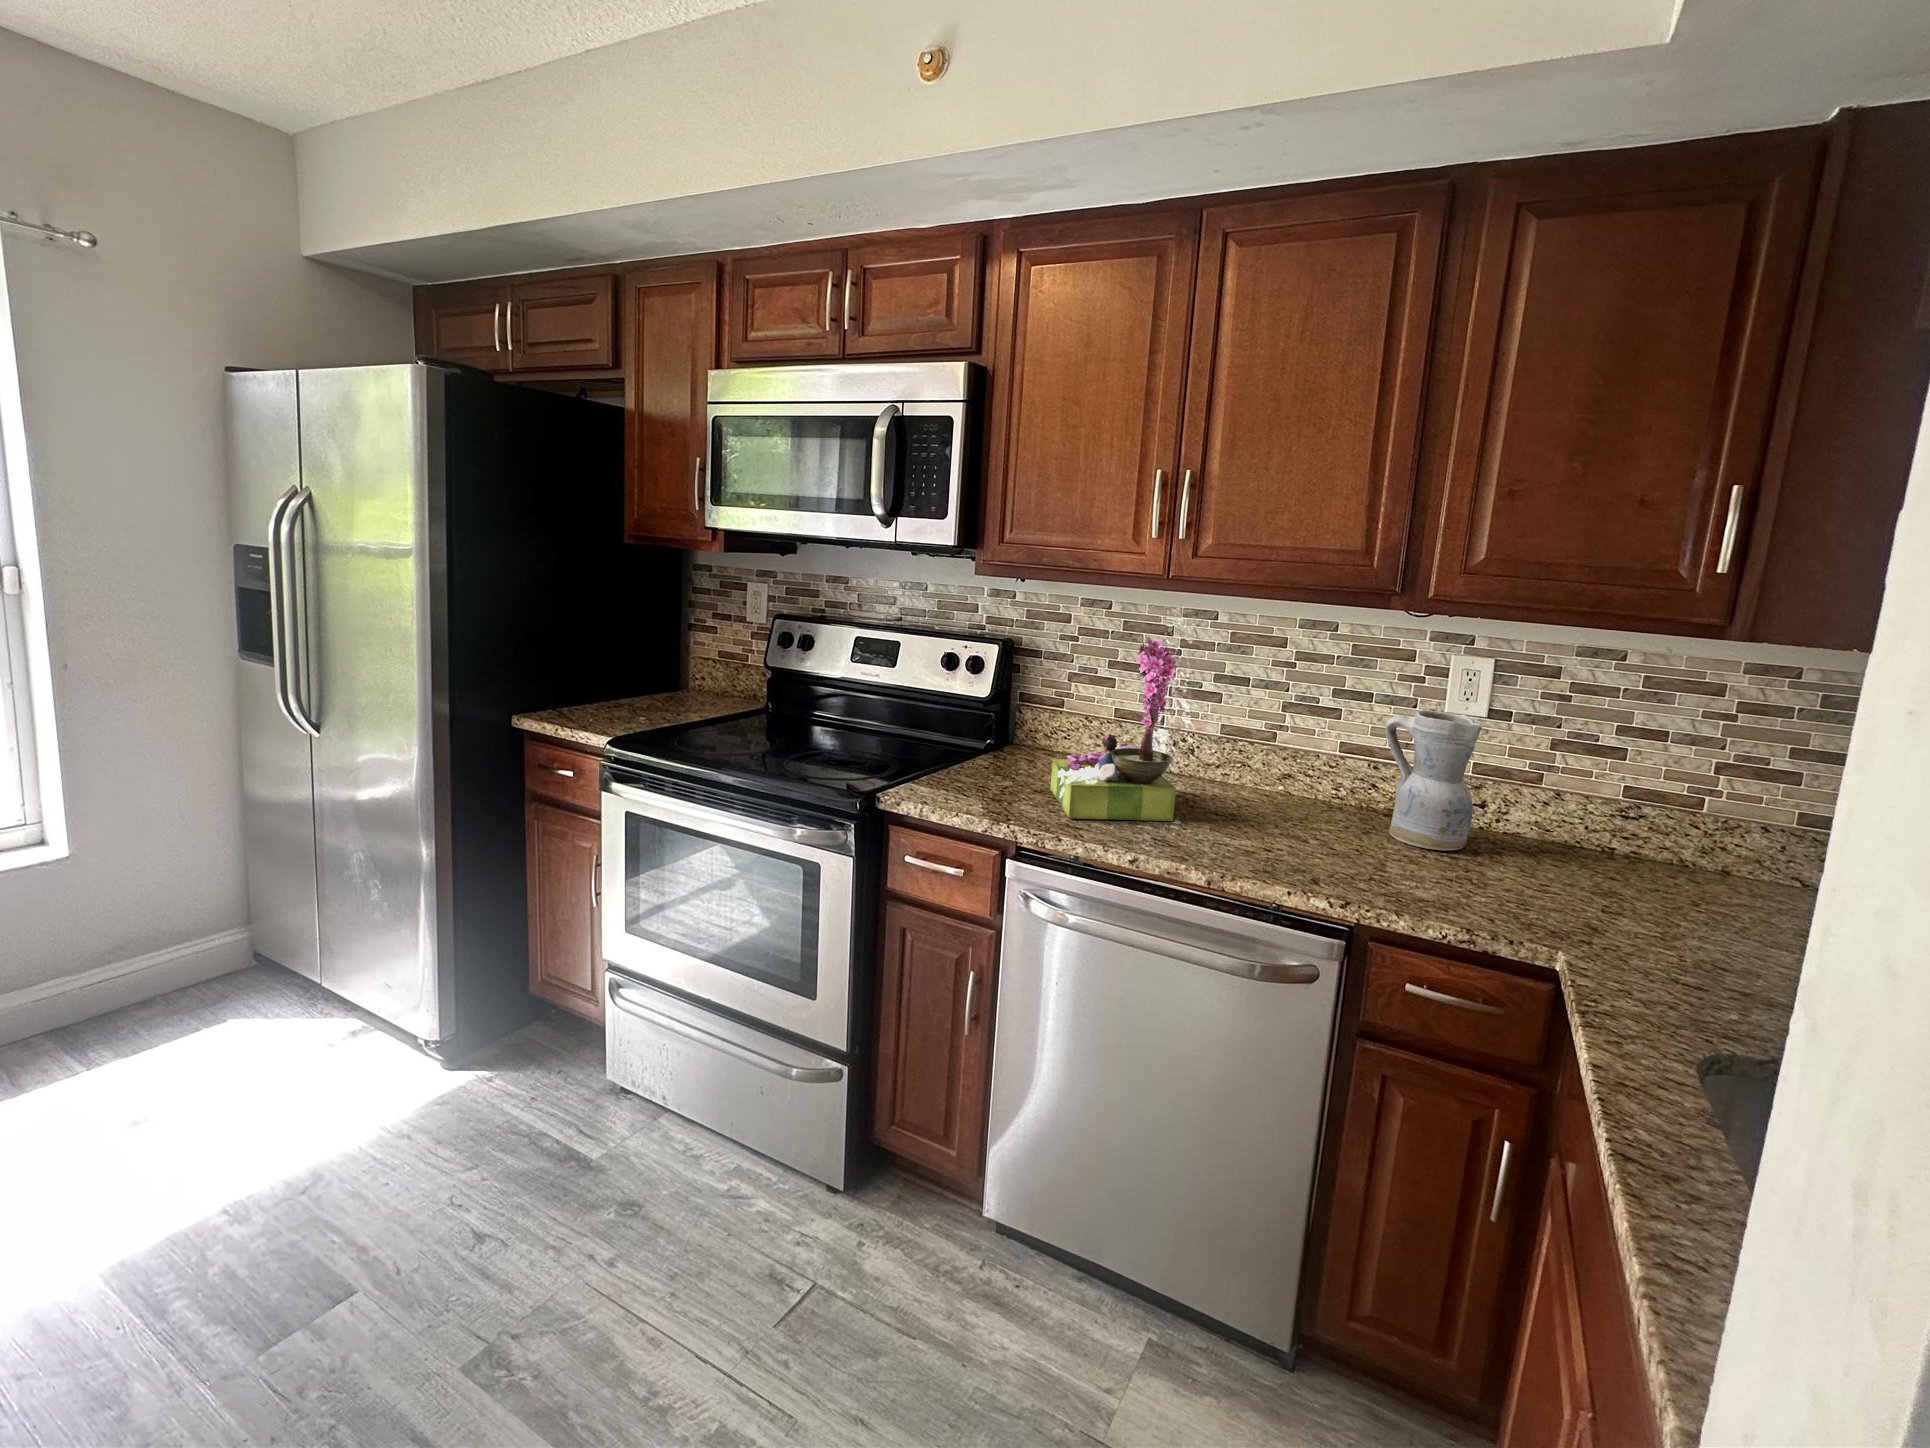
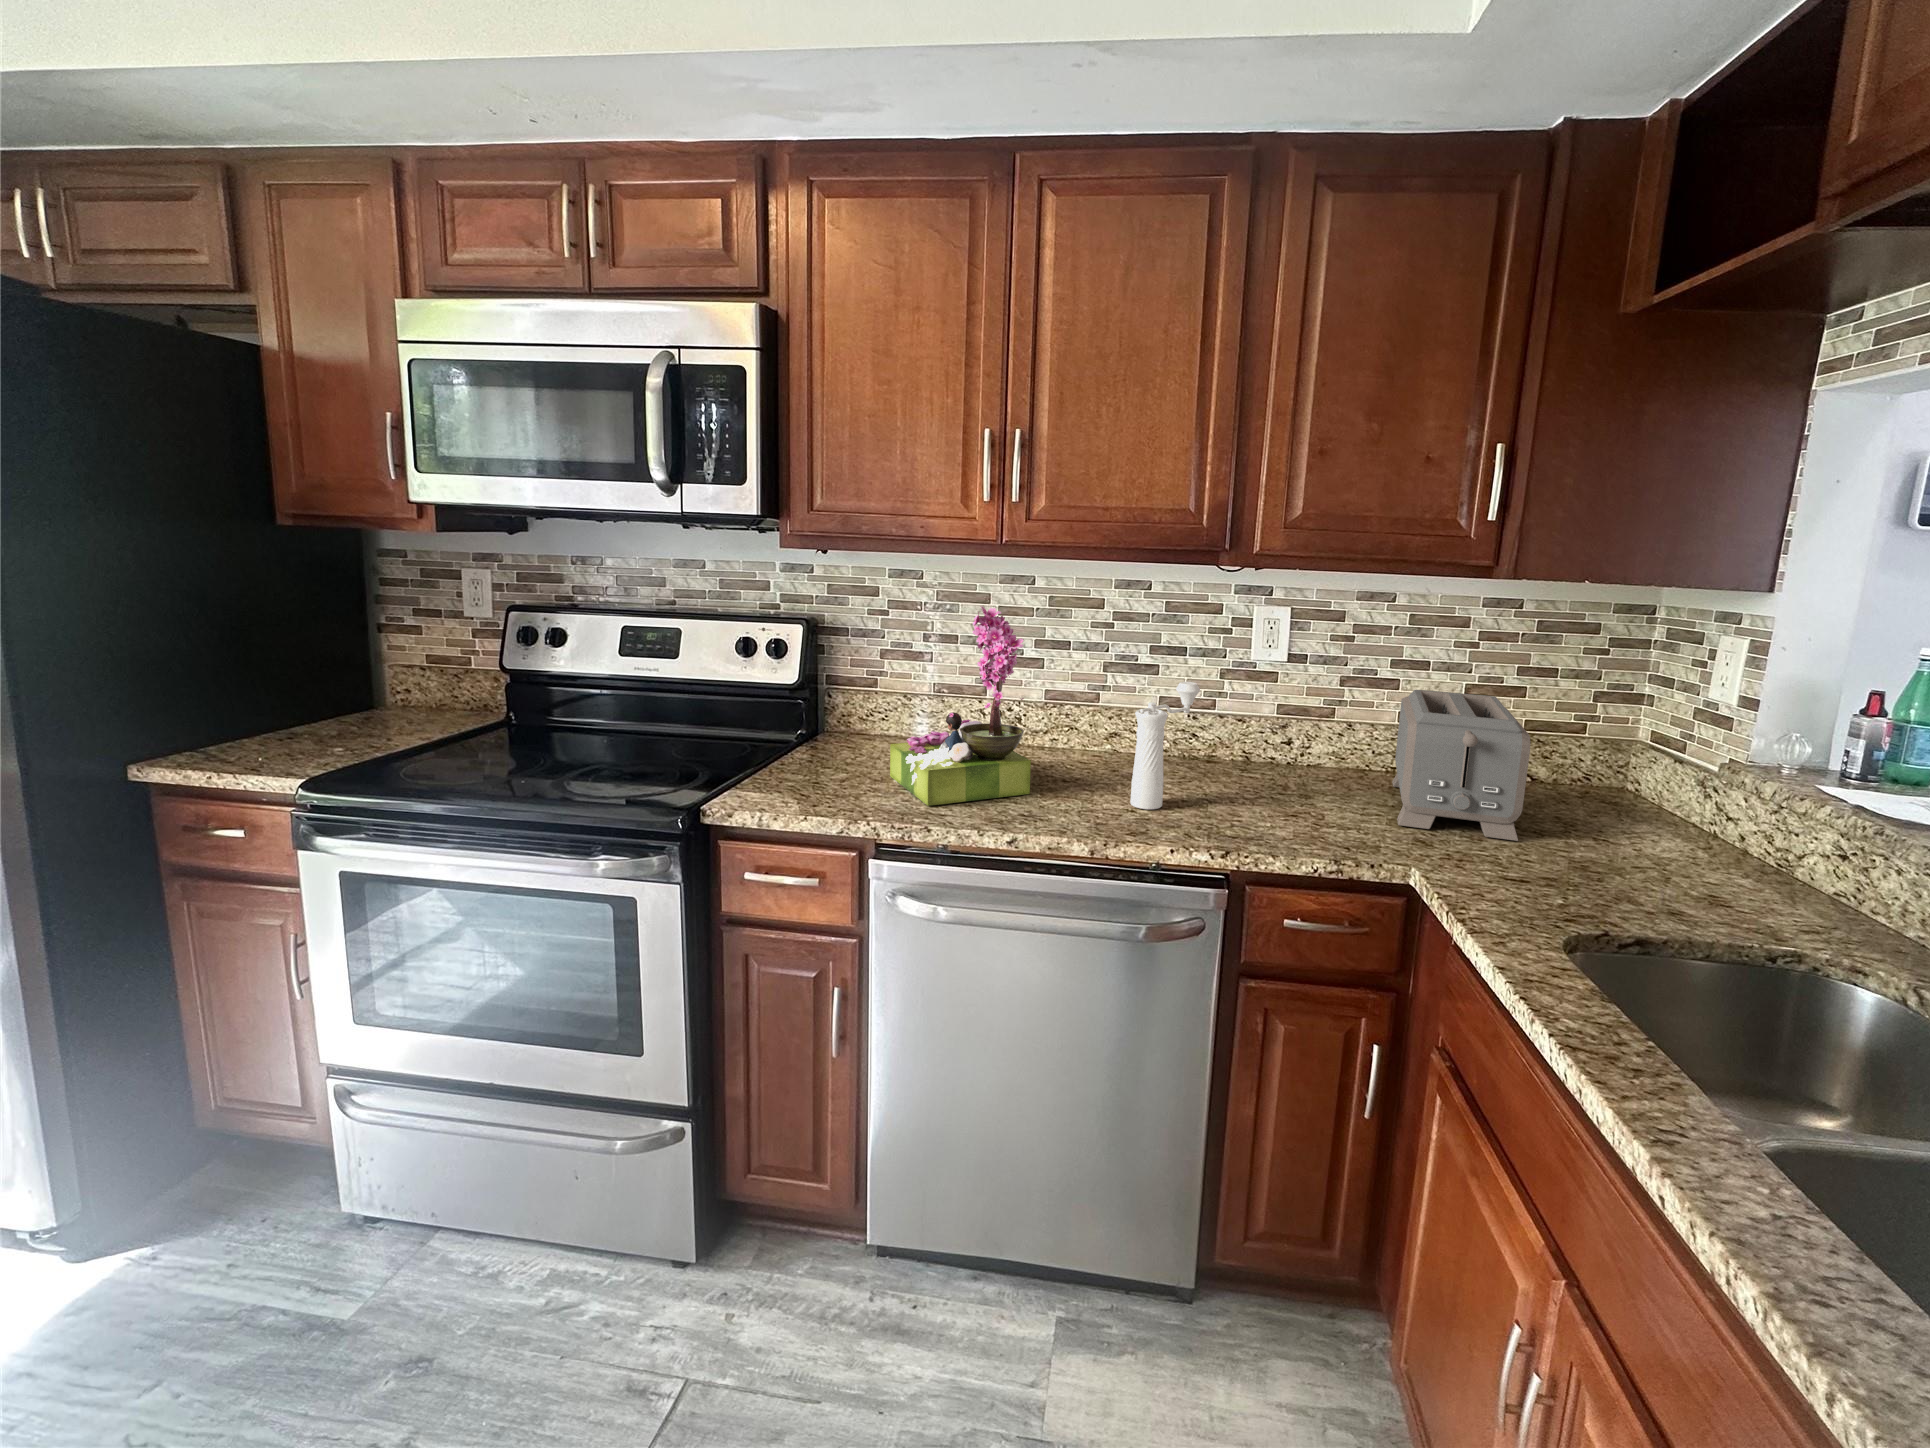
ceramic pitcher: present [1385,710,1482,851] -> none [1212,660,1300,789]
pepper mill: none [1270,726,1360,852] -> present [1130,682,1200,809]
toaster: none [1572,761,1753,947] -> present [1392,690,1530,841]

